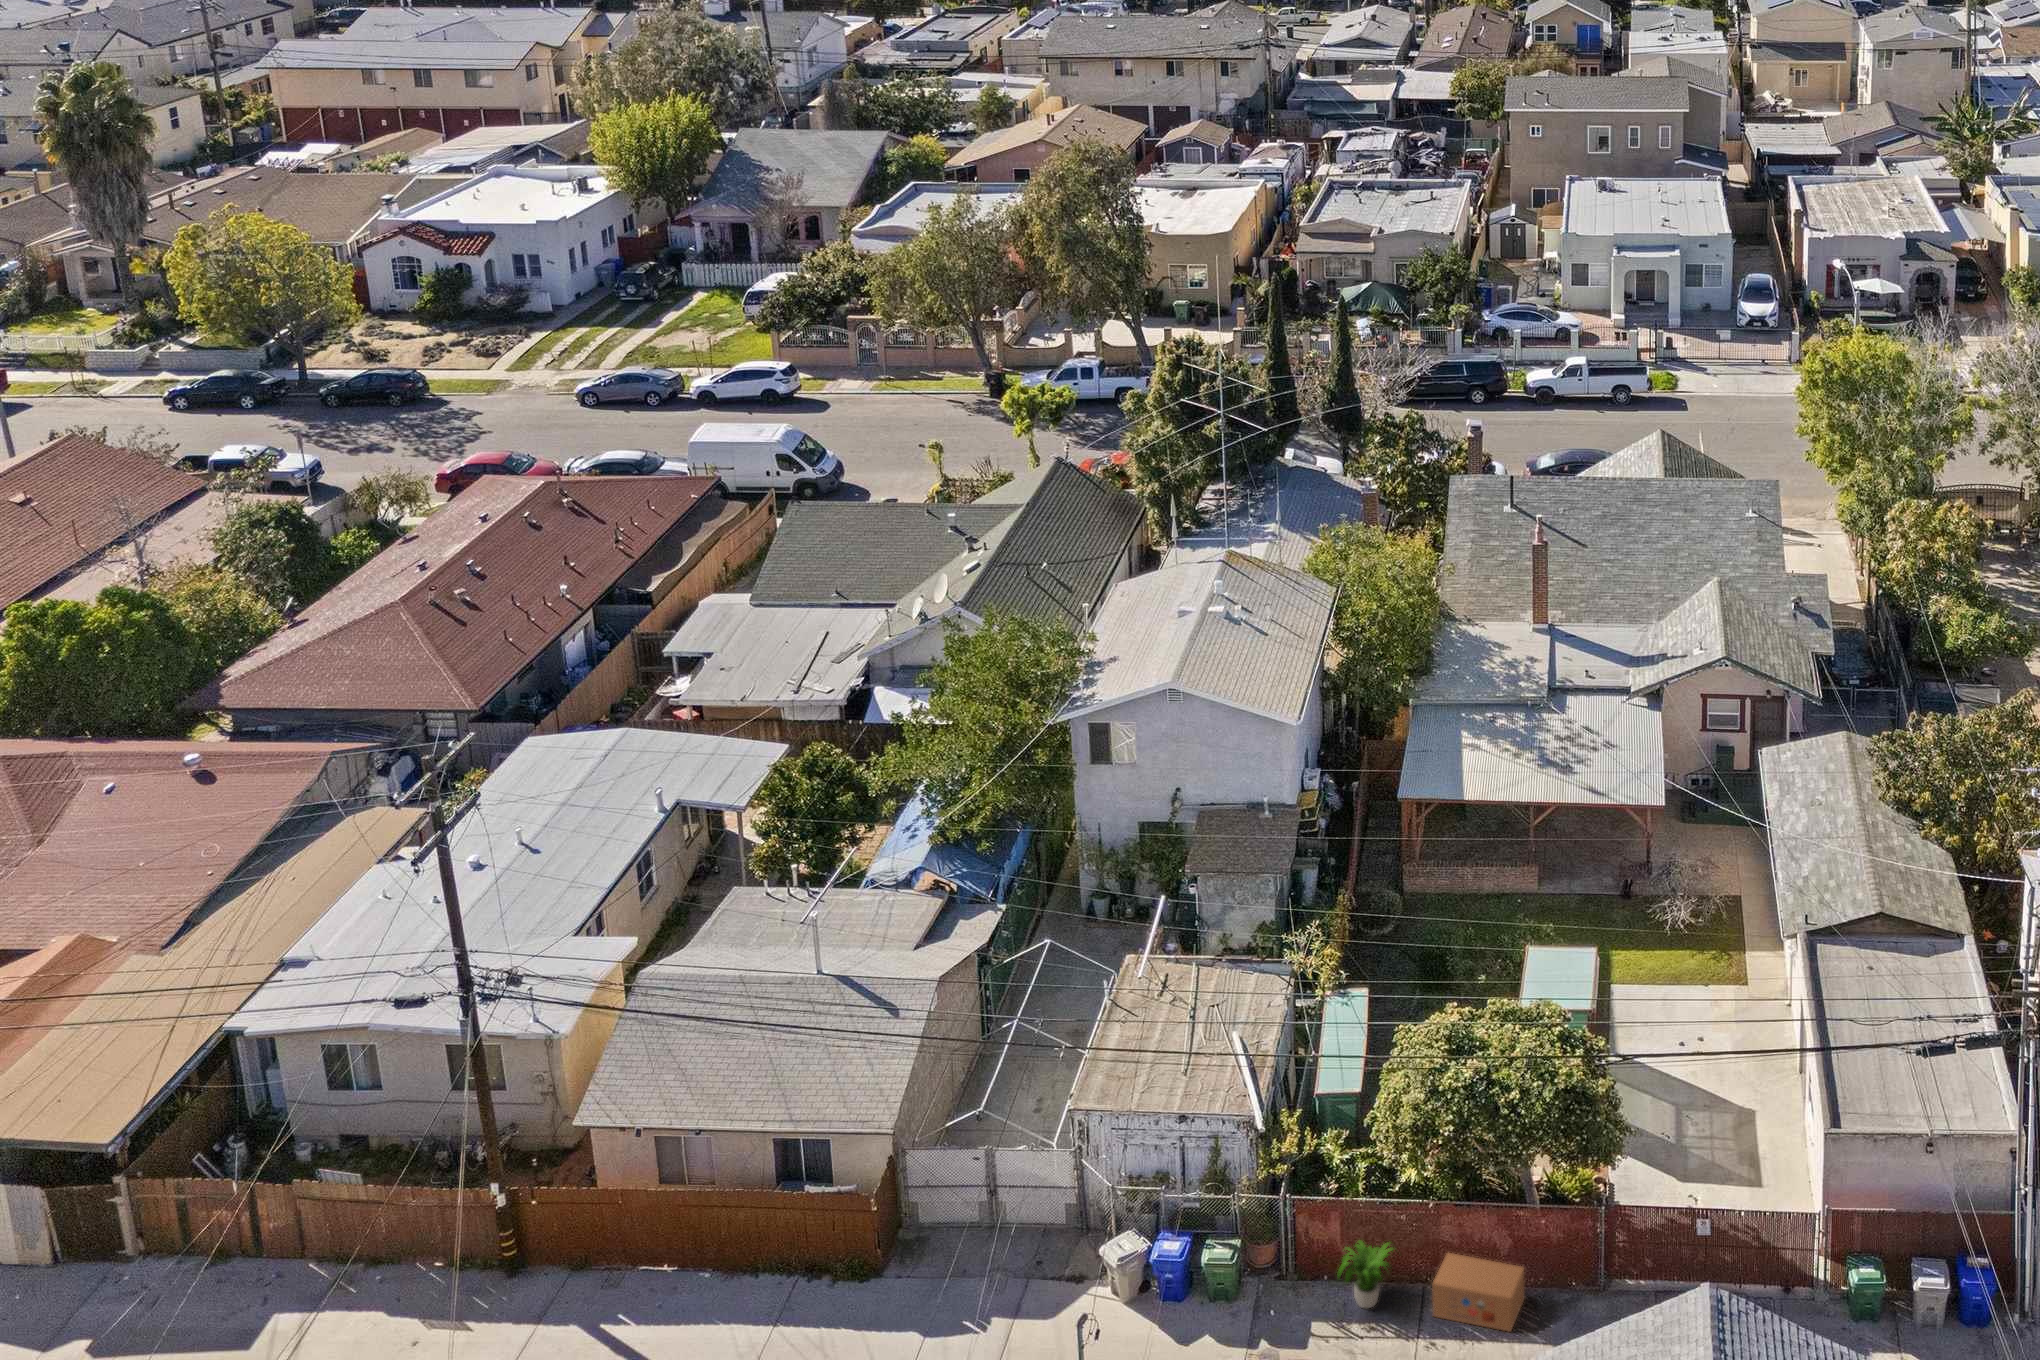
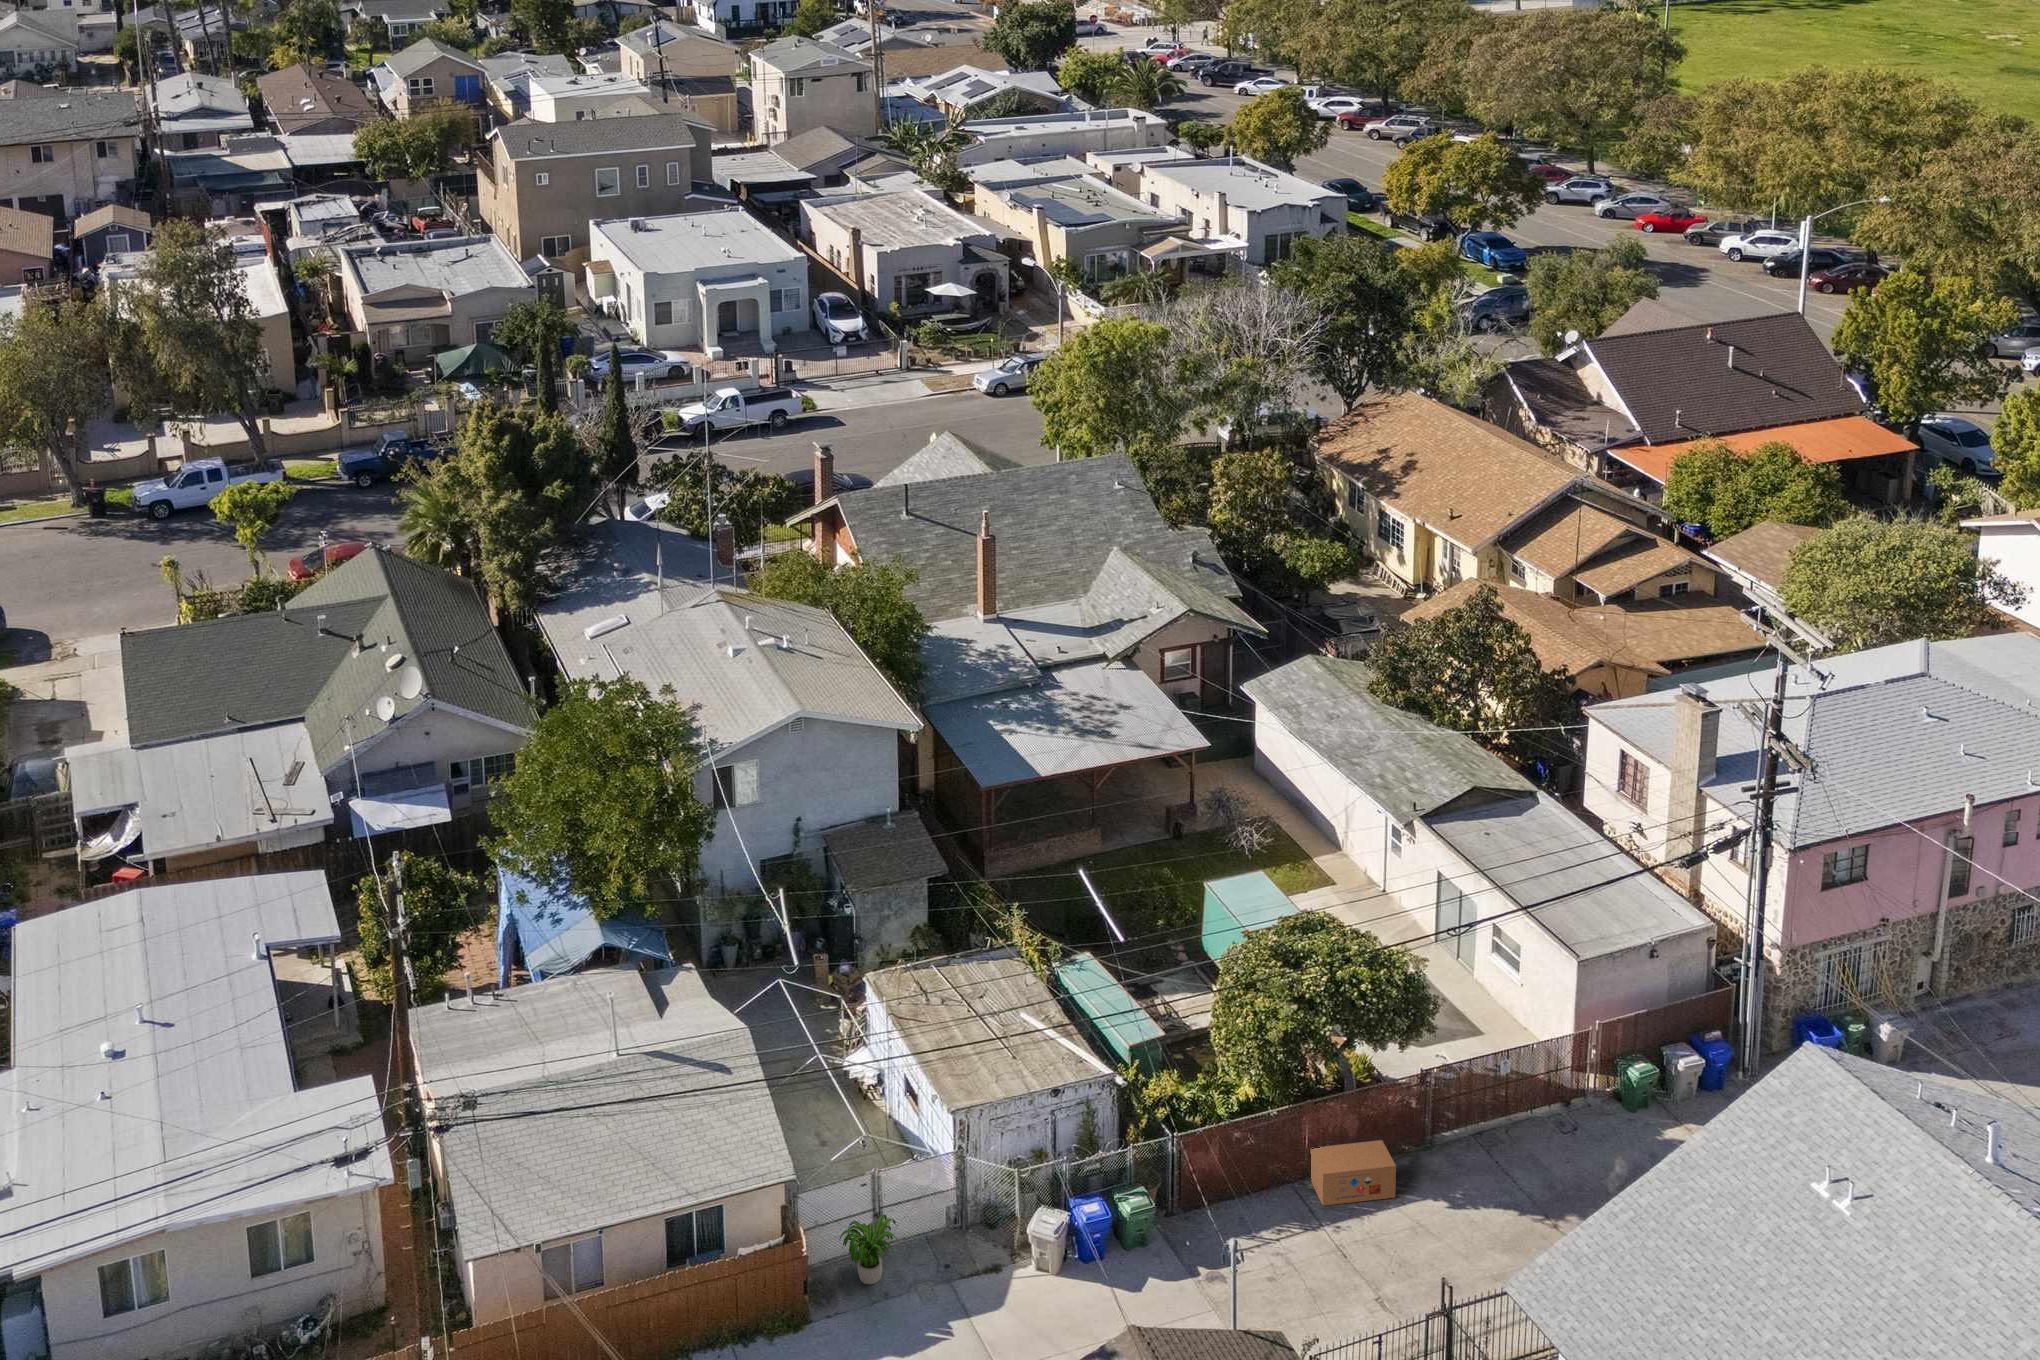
potted plant: present [1337,1241,1394,1309] -> present [840,1215,898,1285]

